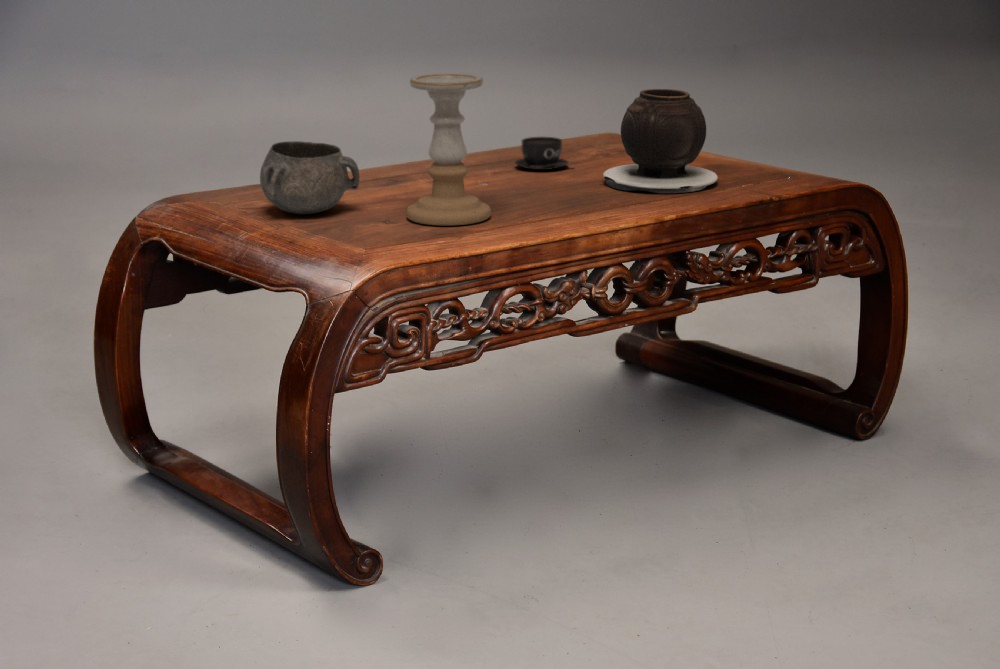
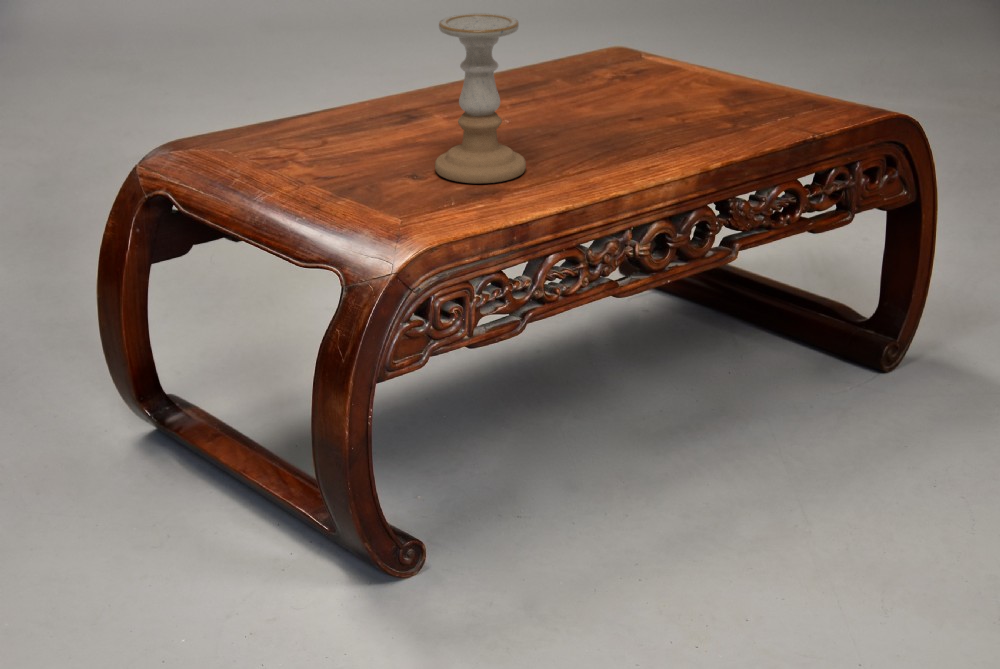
vase: present [603,89,718,193] -> none [631,16,752,132]
teacup: present [515,137,569,170] -> none [531,61,595,99]
decorative bowl: present [260,141,359,214] -> none [273,87,382,169]

